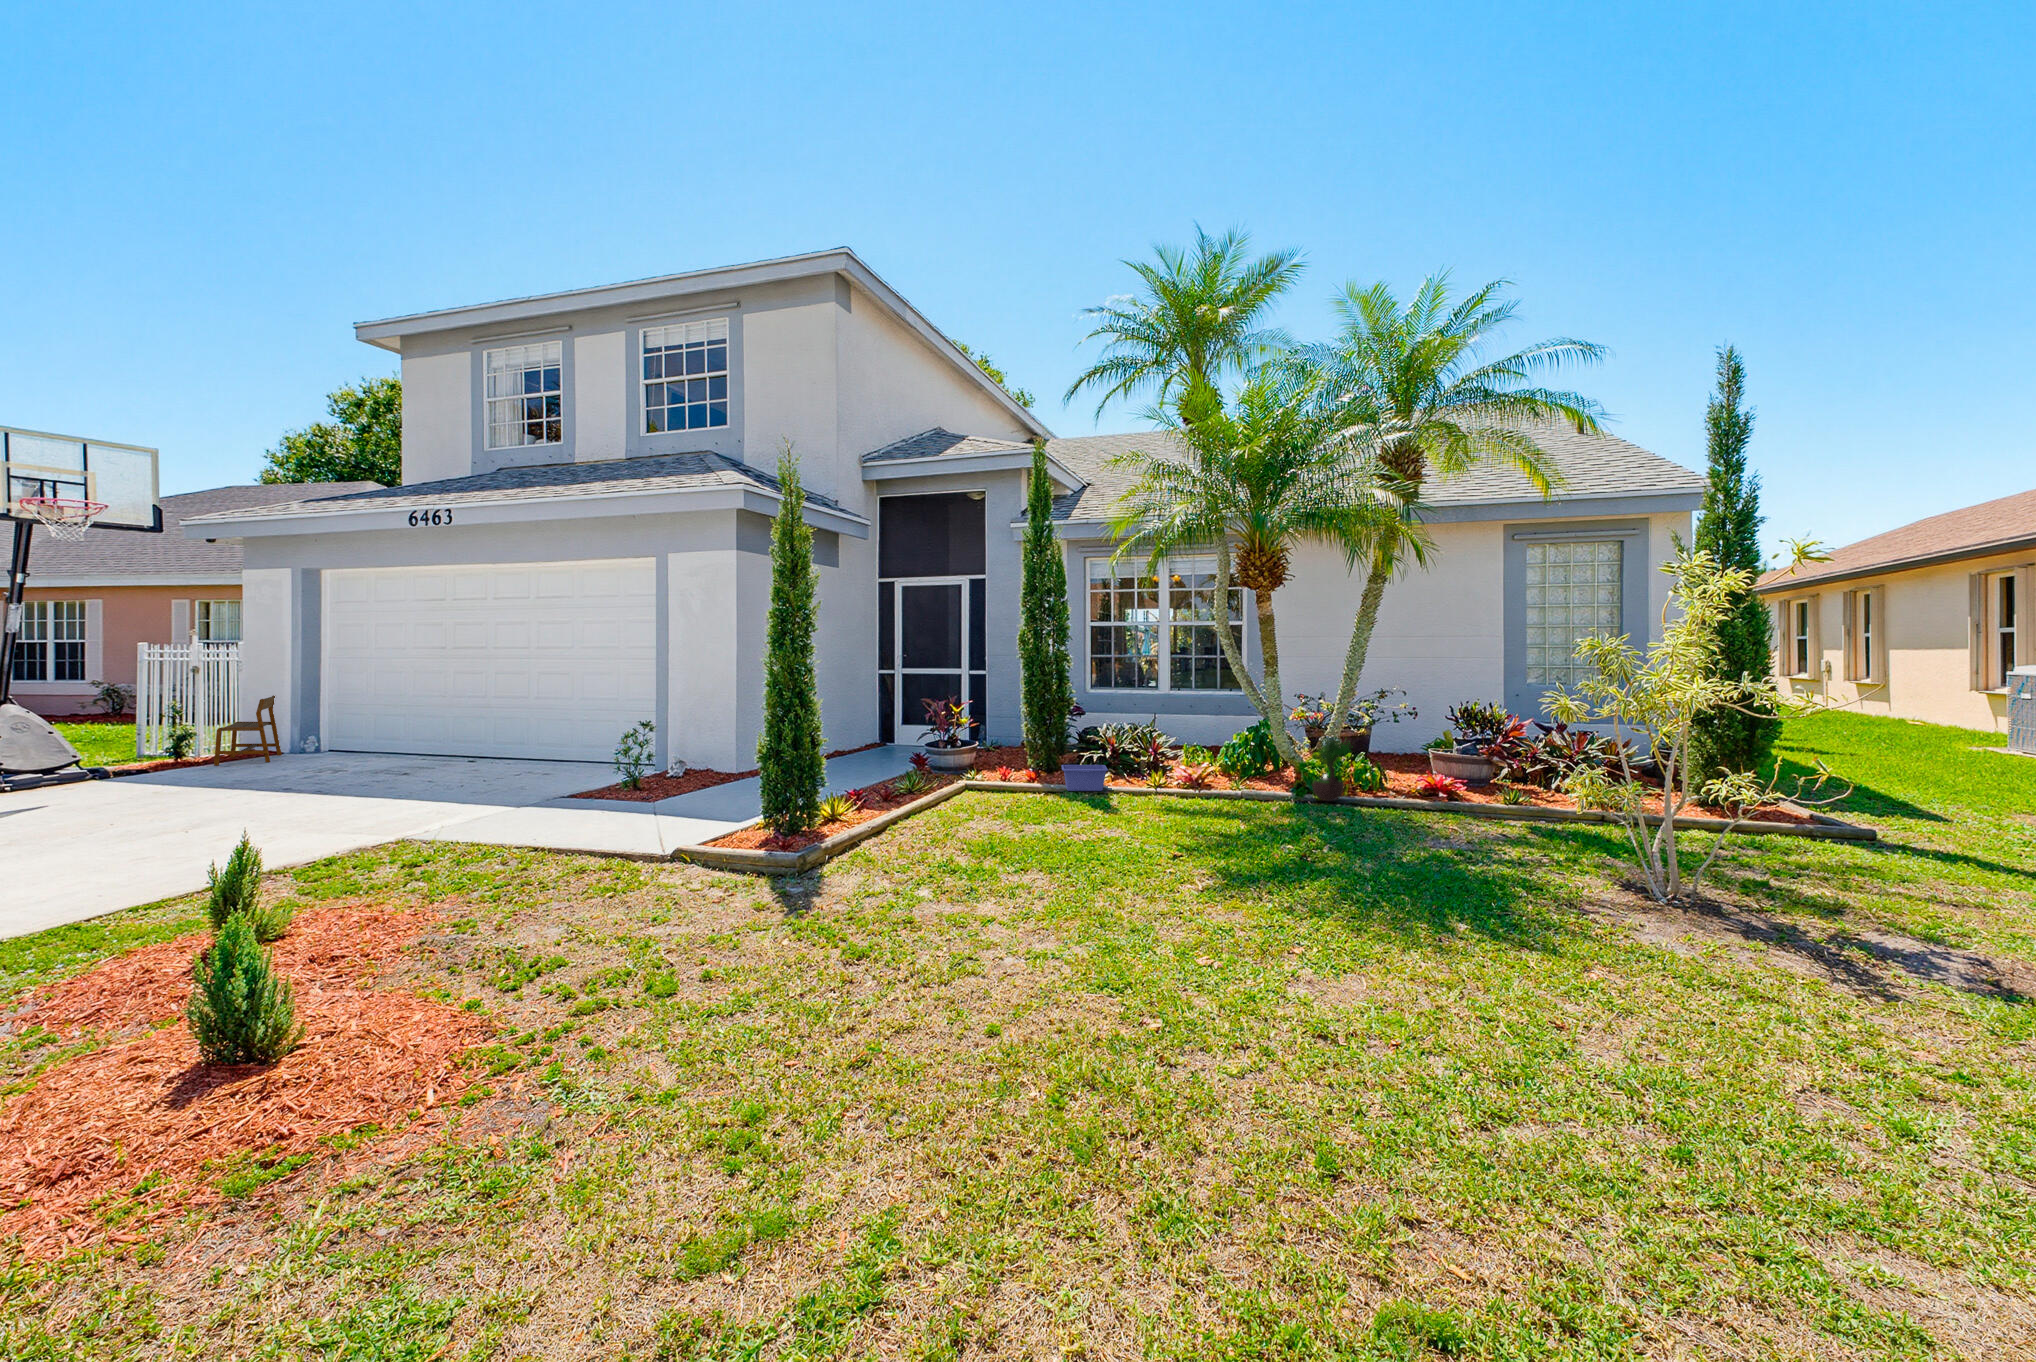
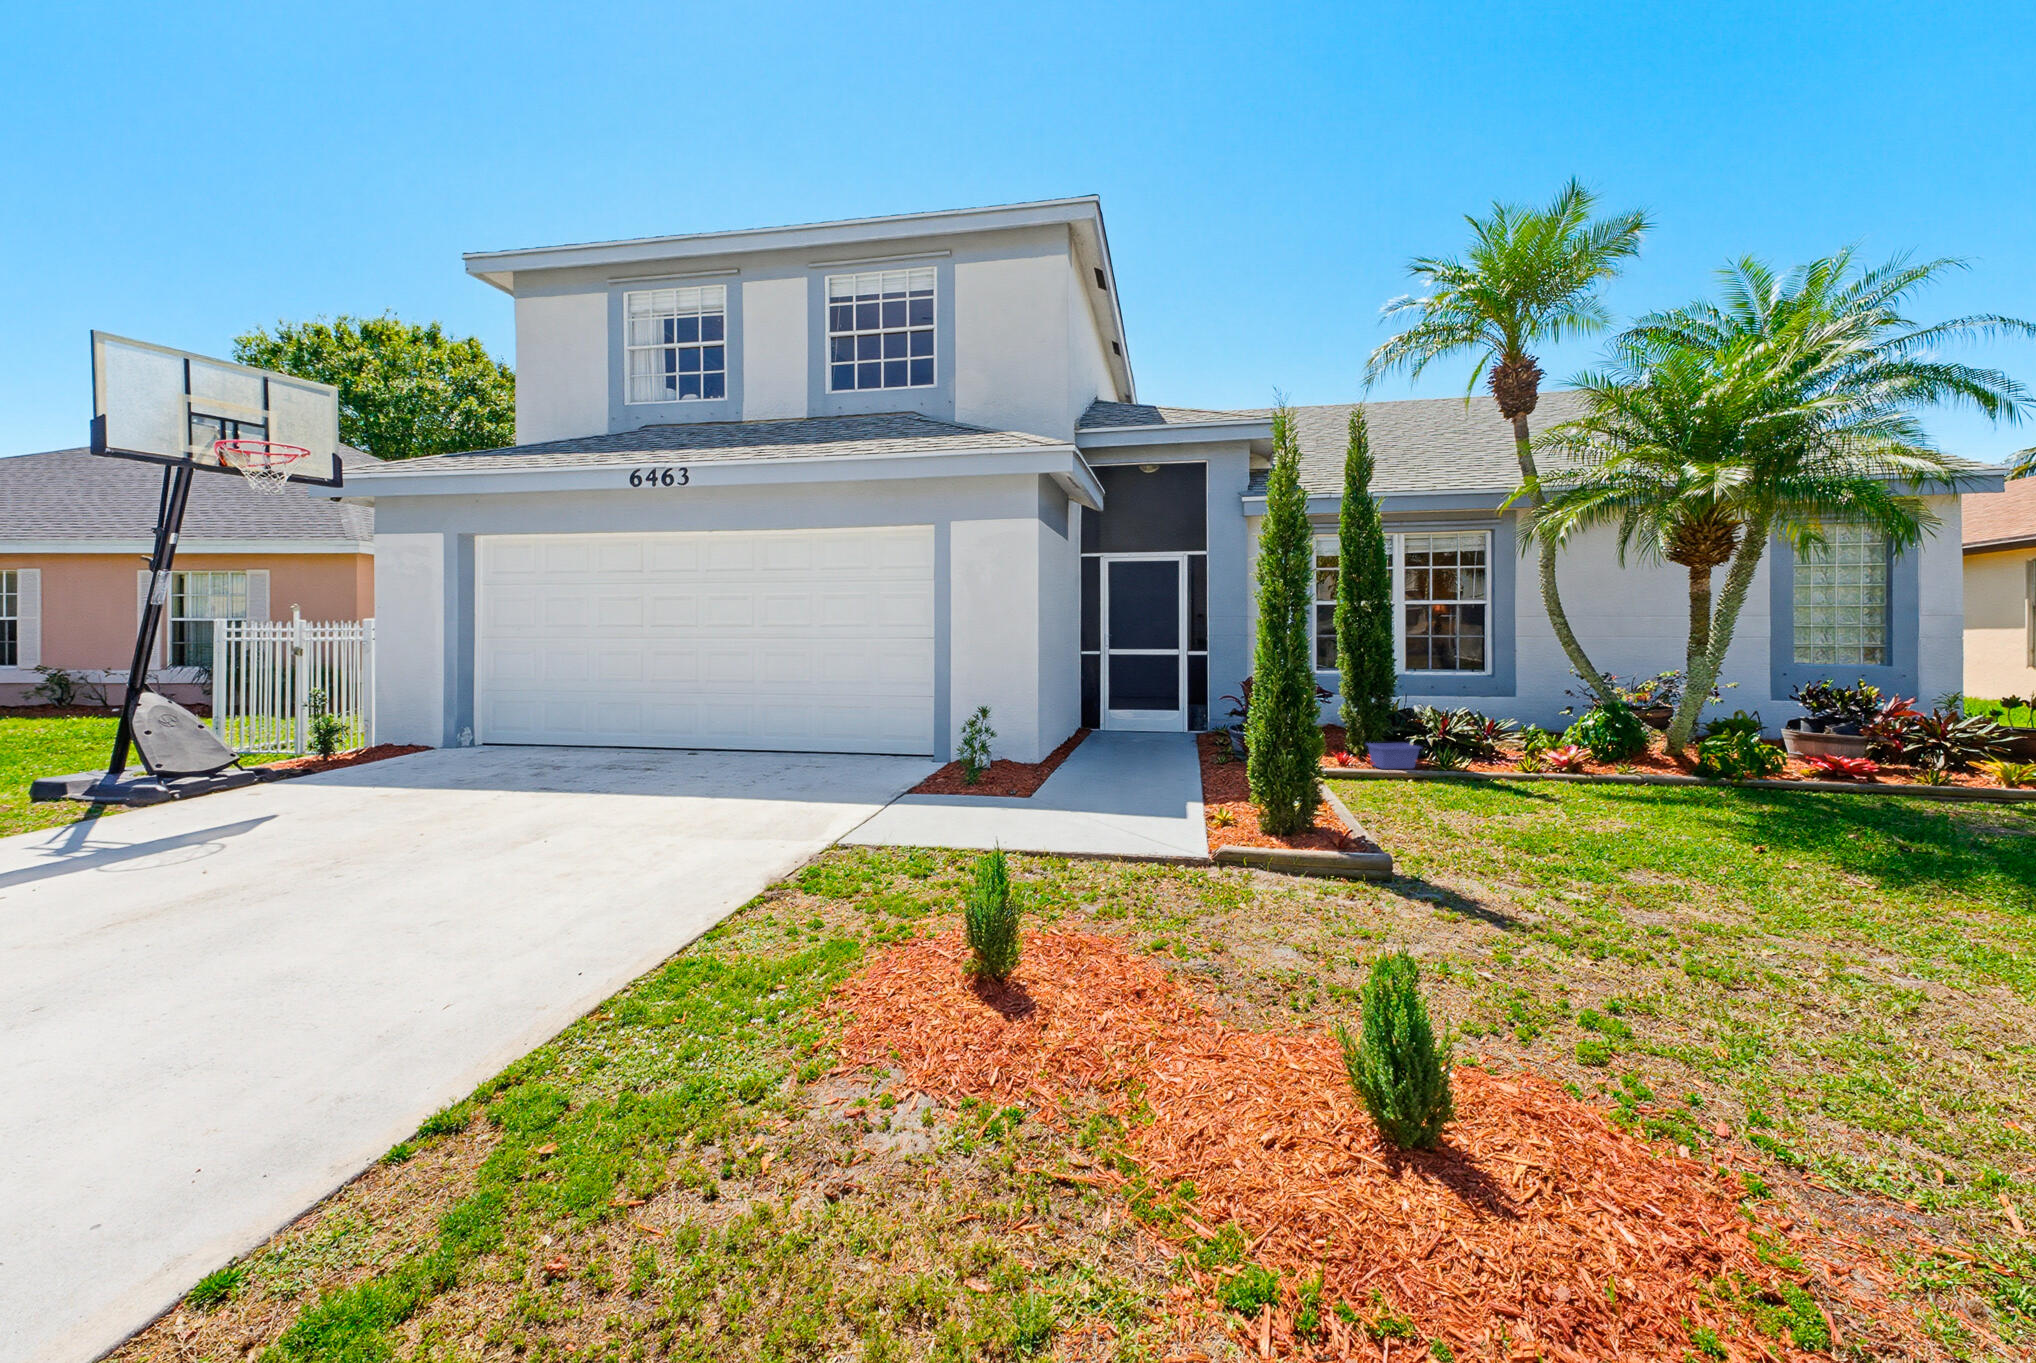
bench: present [214,695,282,766] -> none [374,680,438,763]
potted tree: present [1312,737,1350,801] -> none [1622,708,1672,774]

